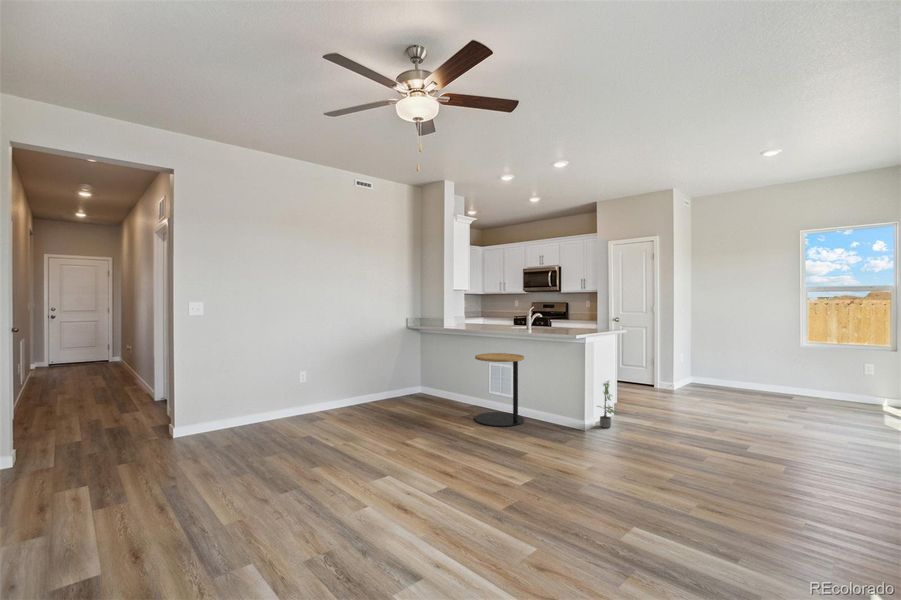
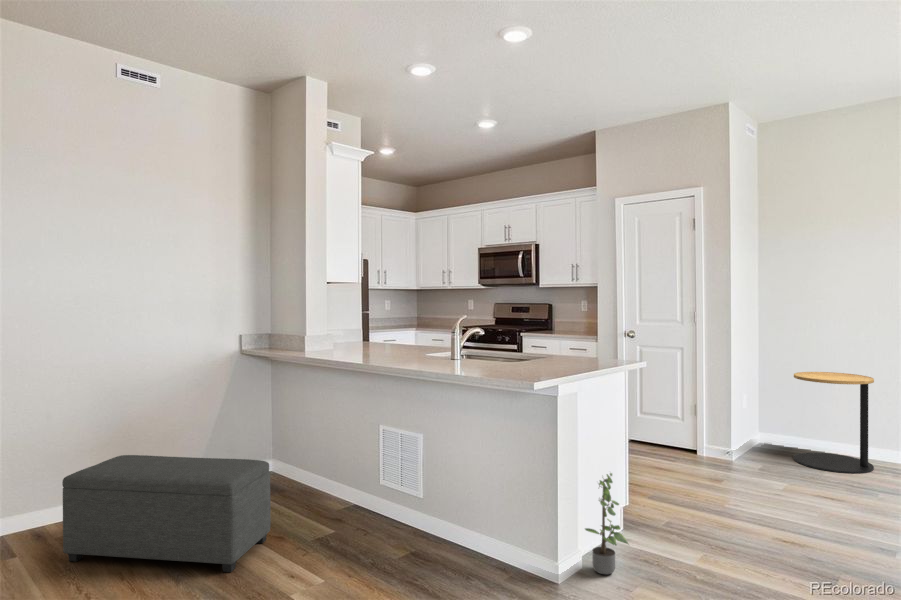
side table: present [475,353,524,427] -> present [794,372,874,473]
ottoman: none [347,373,438,424] -> present [62,455,271,572]

